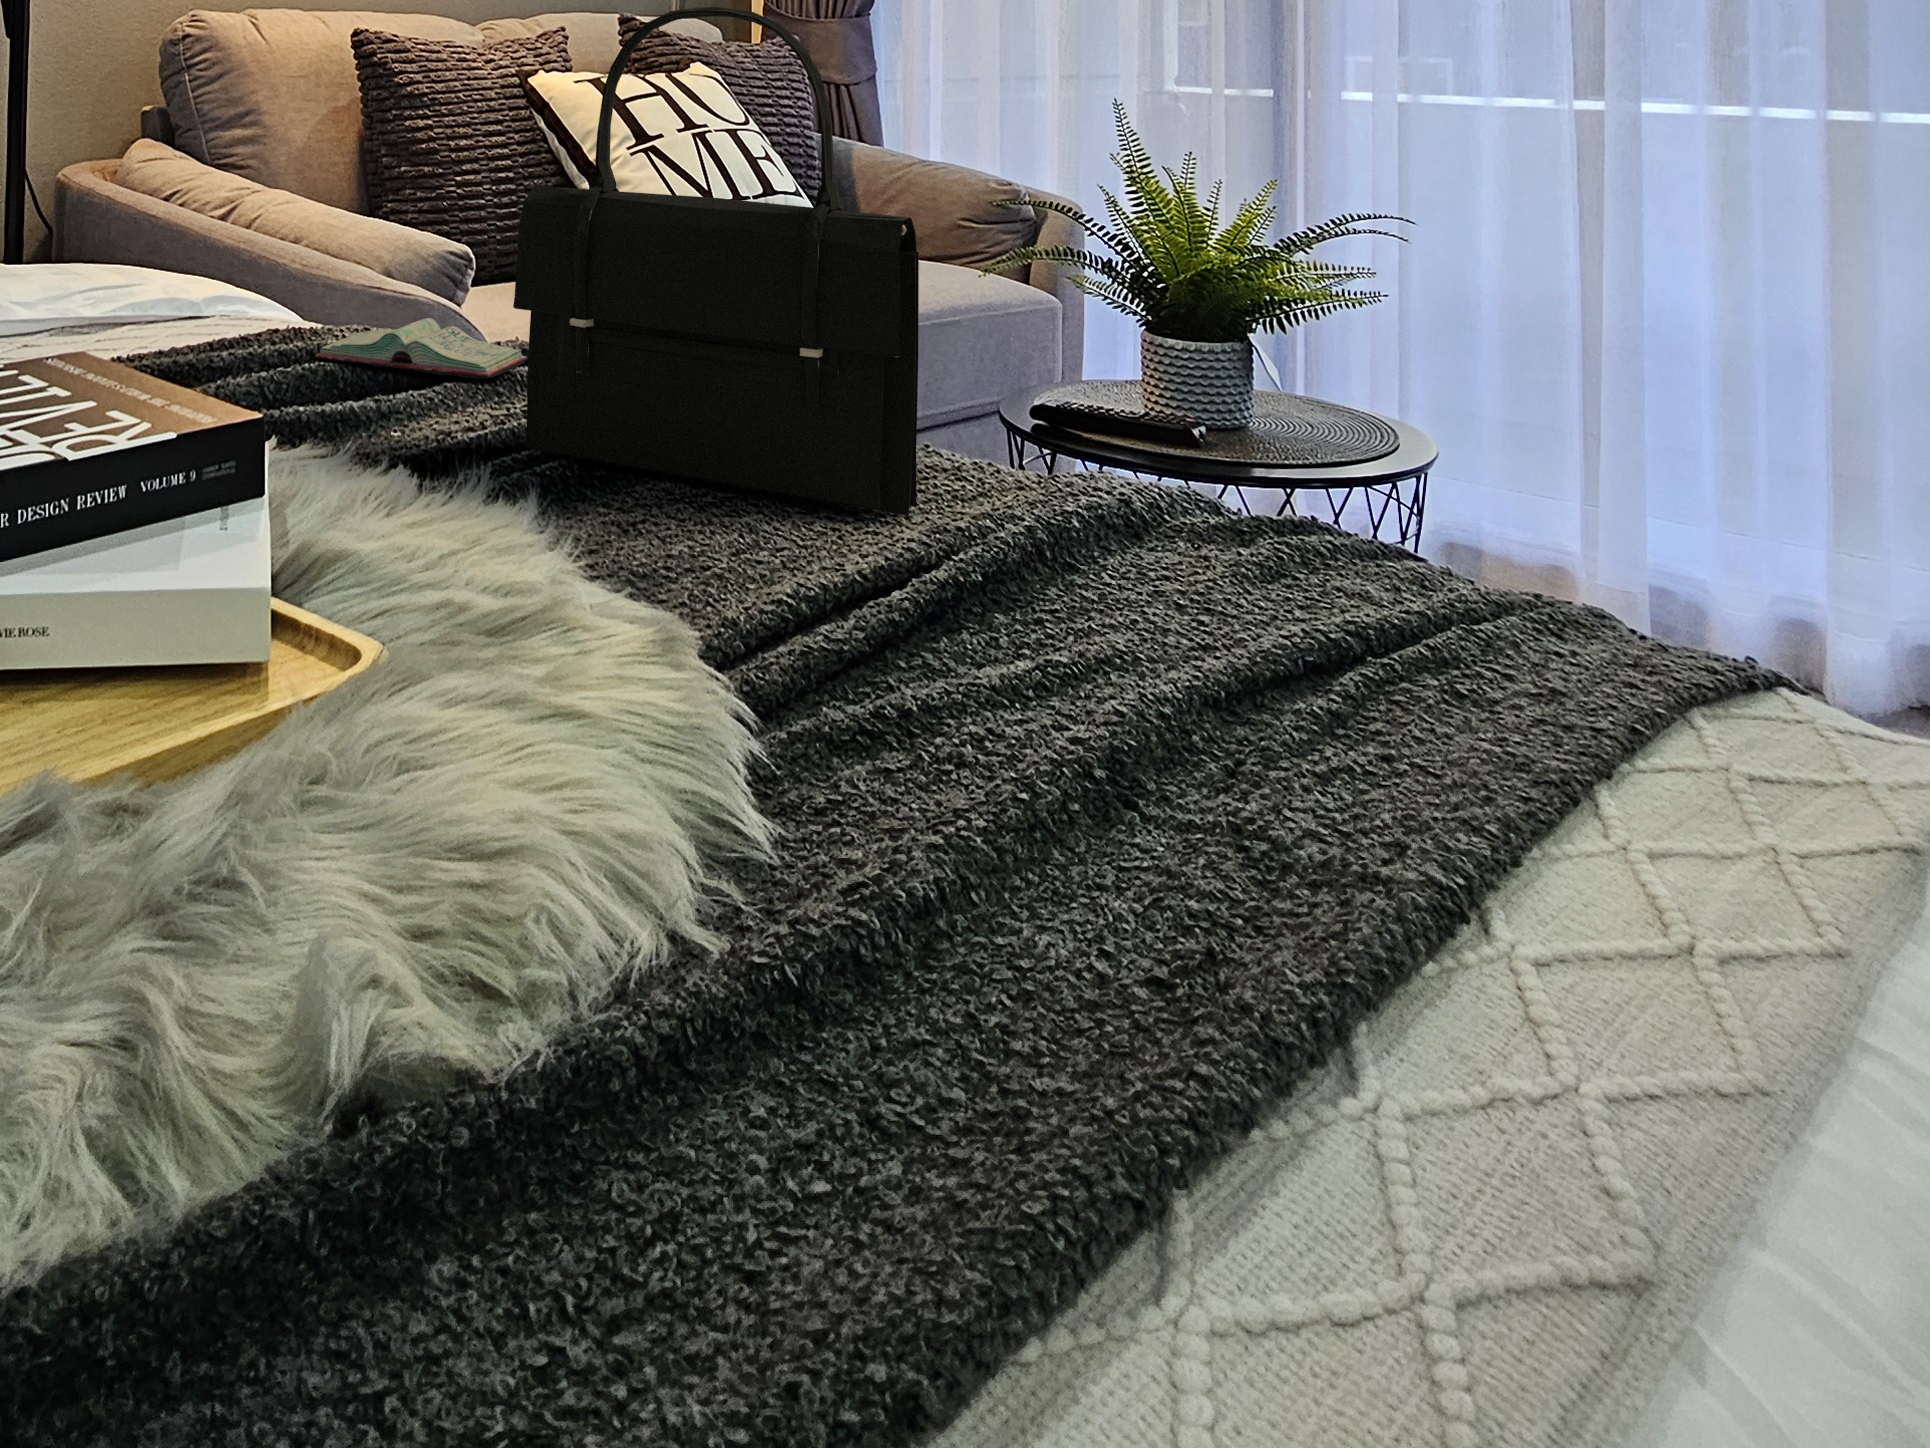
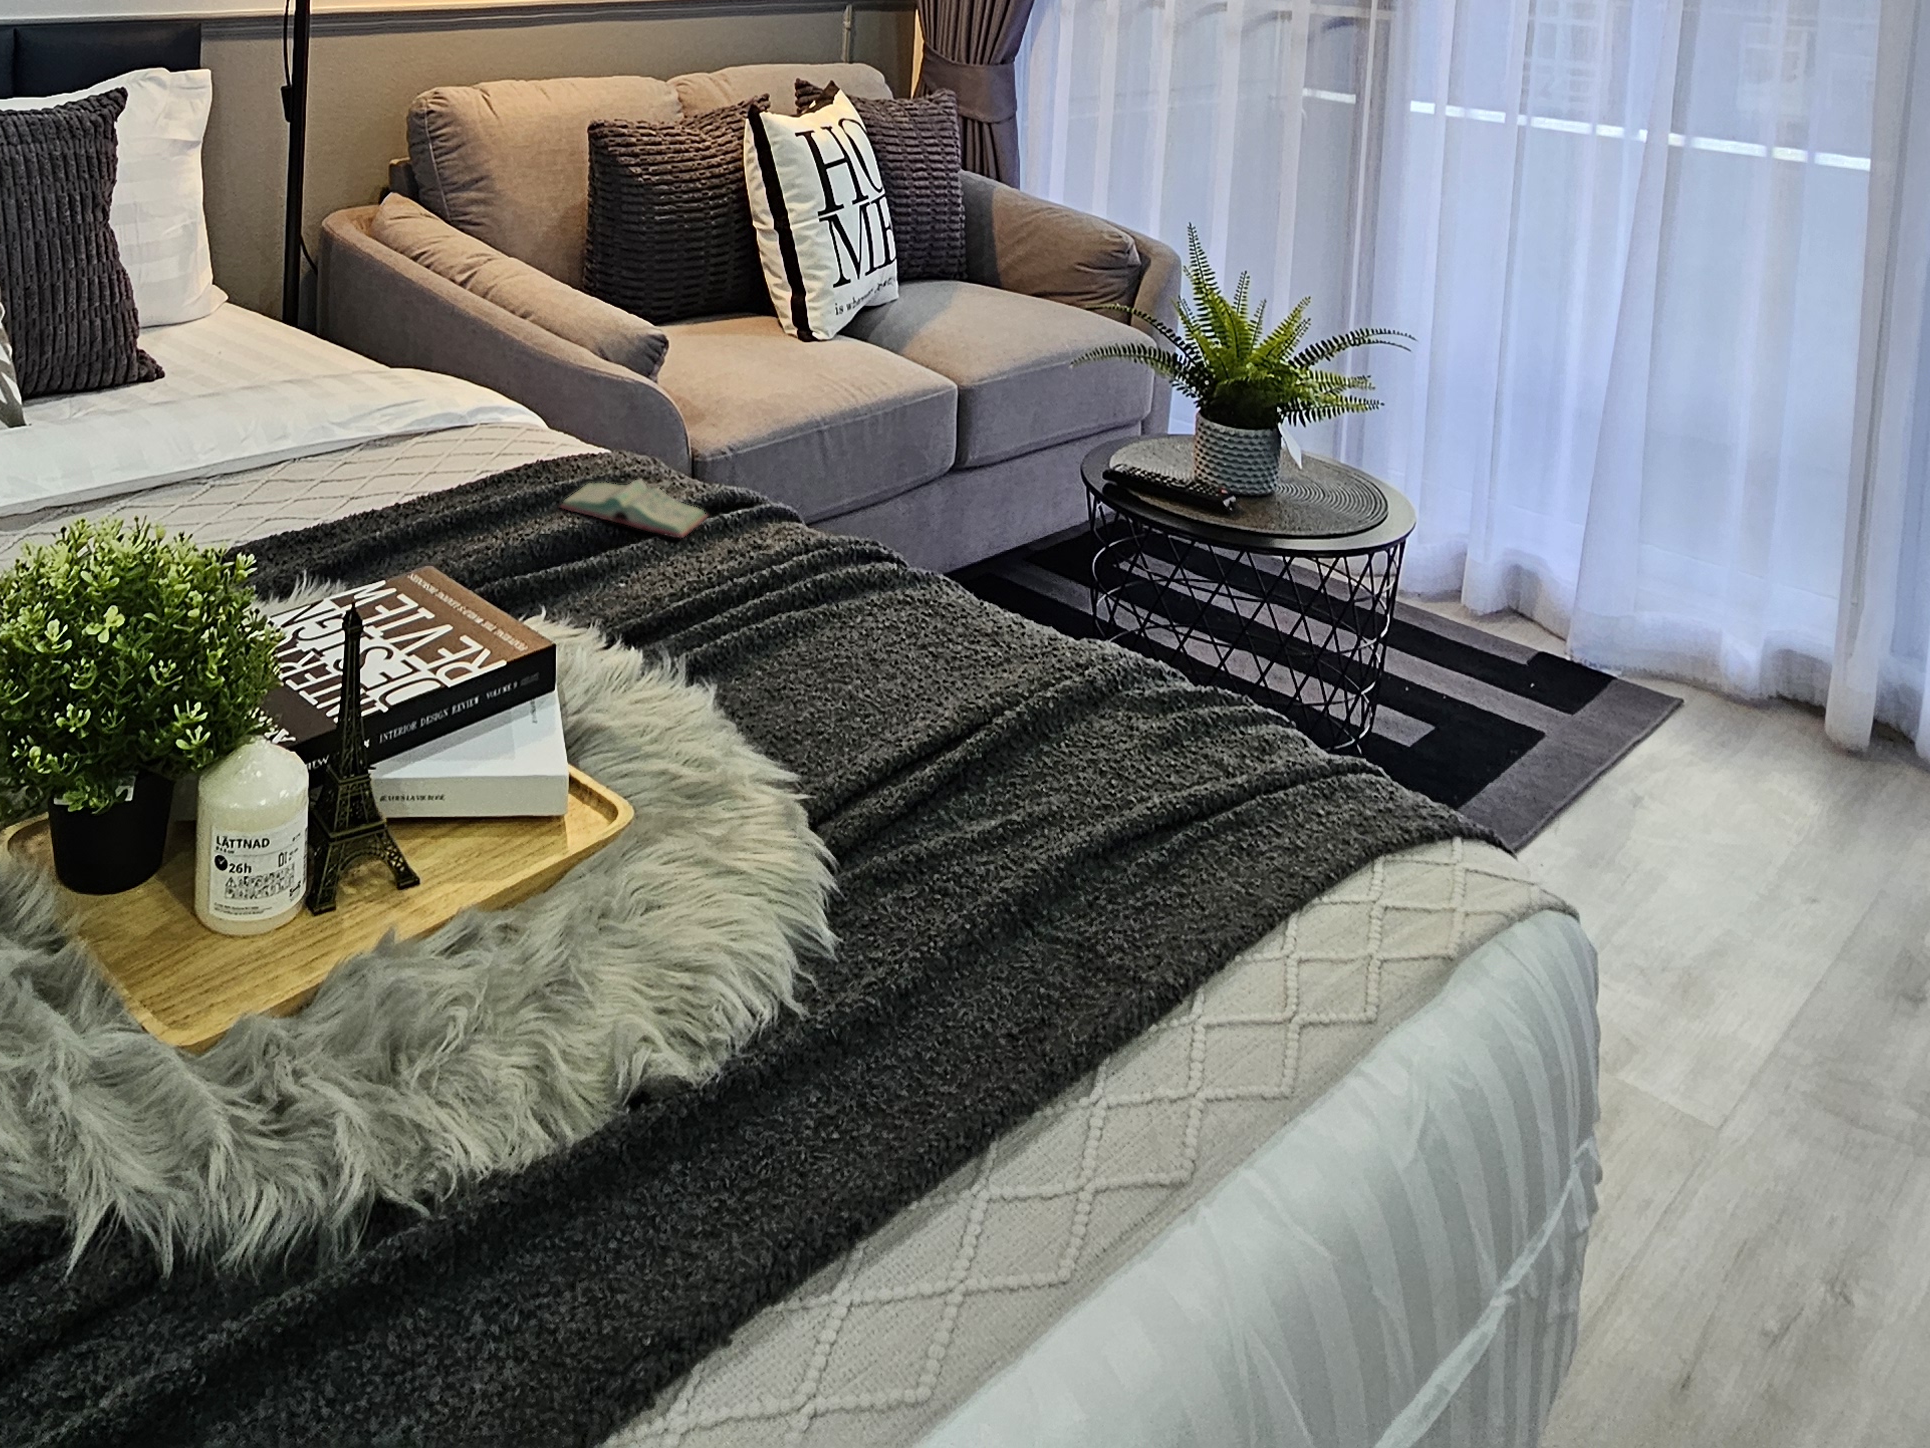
handbag: present [513,7,919,516] -> none [704,356,965,698]

